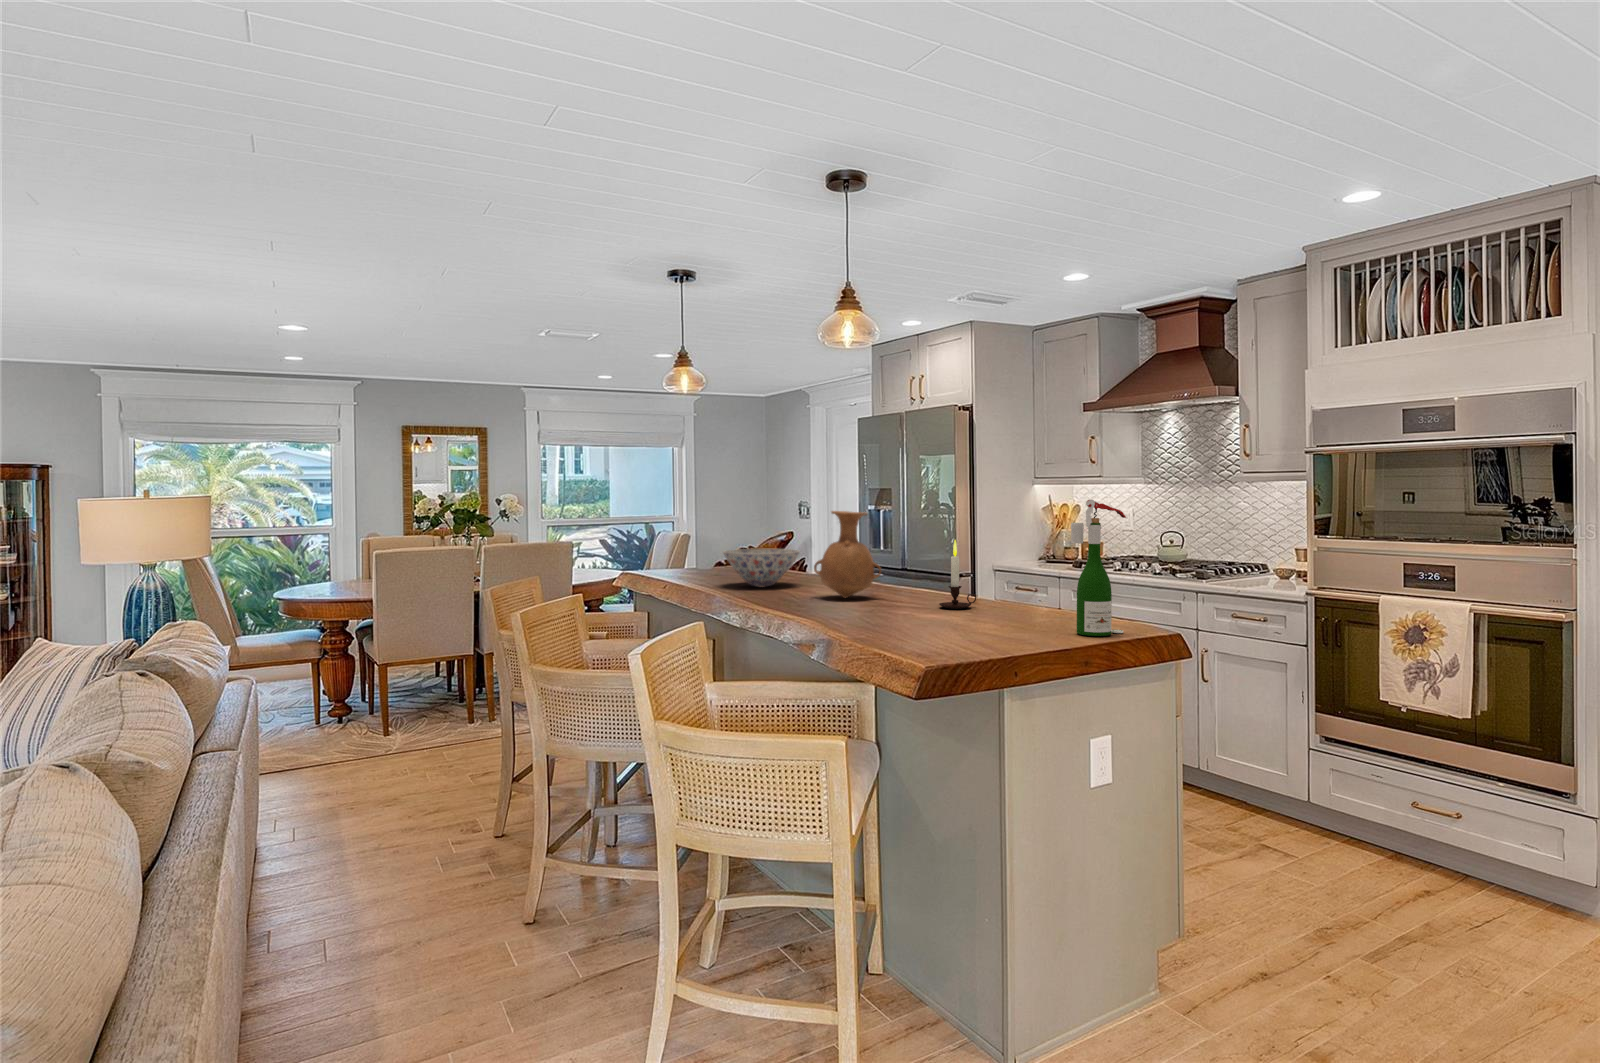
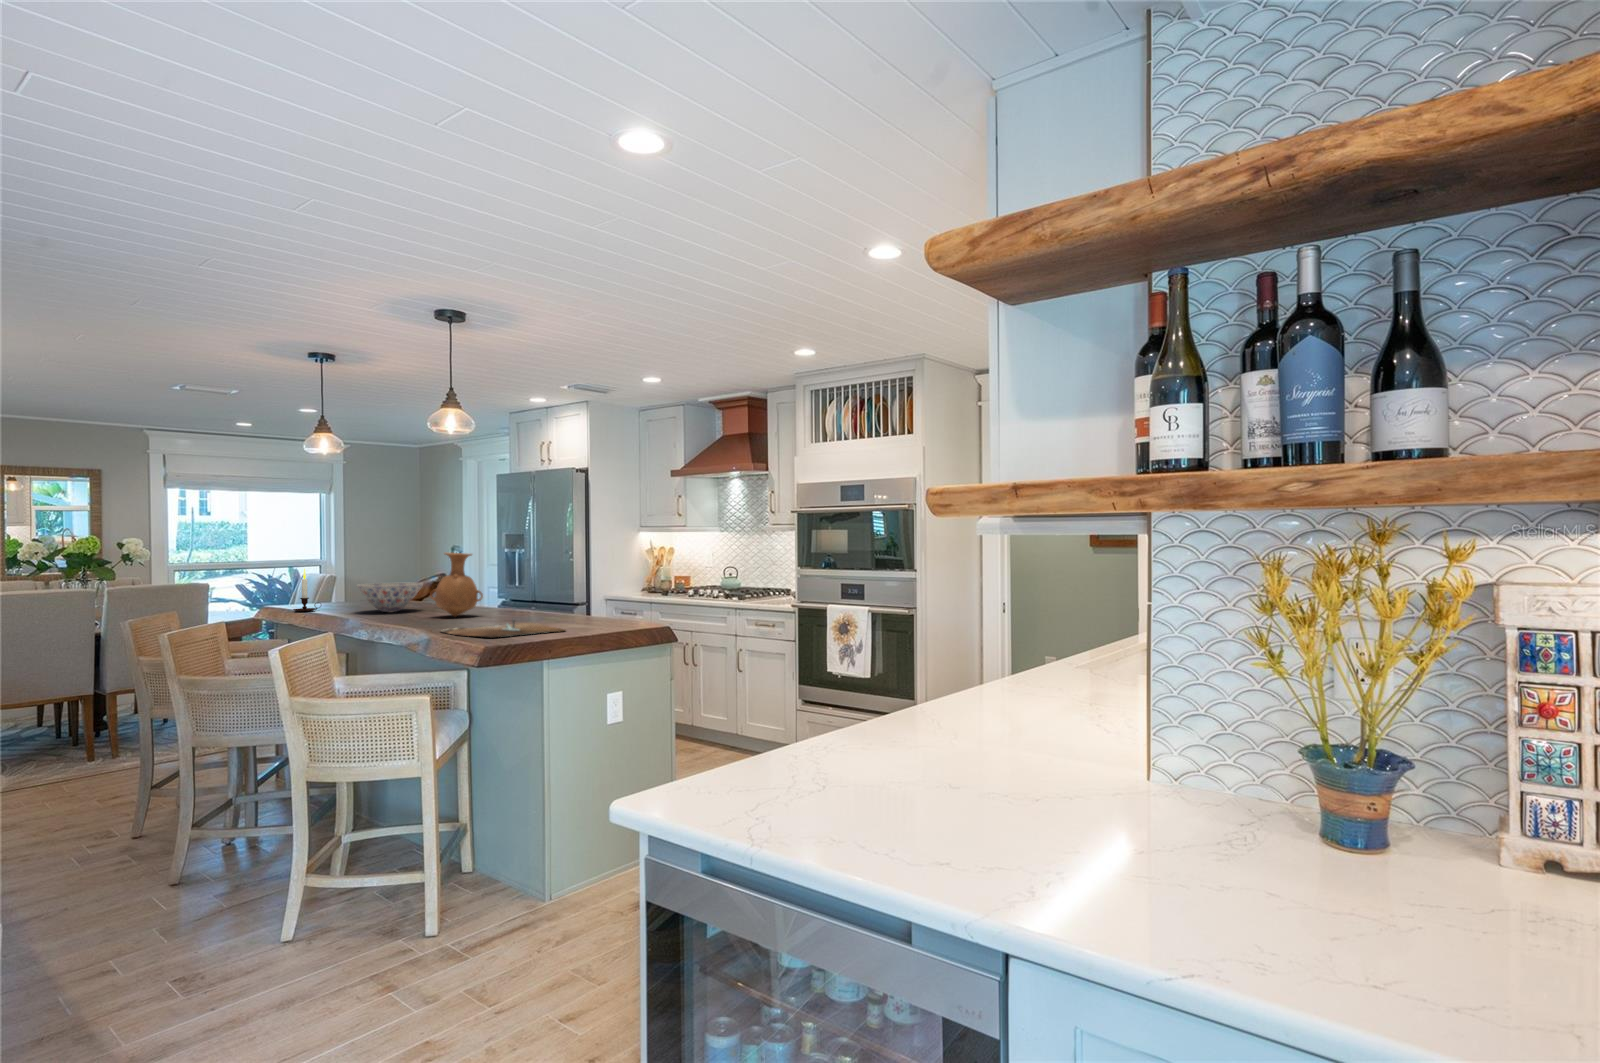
wine bottle: present [1071,500,1126,636] -> none [595,544,630,630]
candle: present [939,540,976,609] -> present [293,569,320,612]
cutting board: none [841,613,1028,644] -> present [442,620,564,637]

